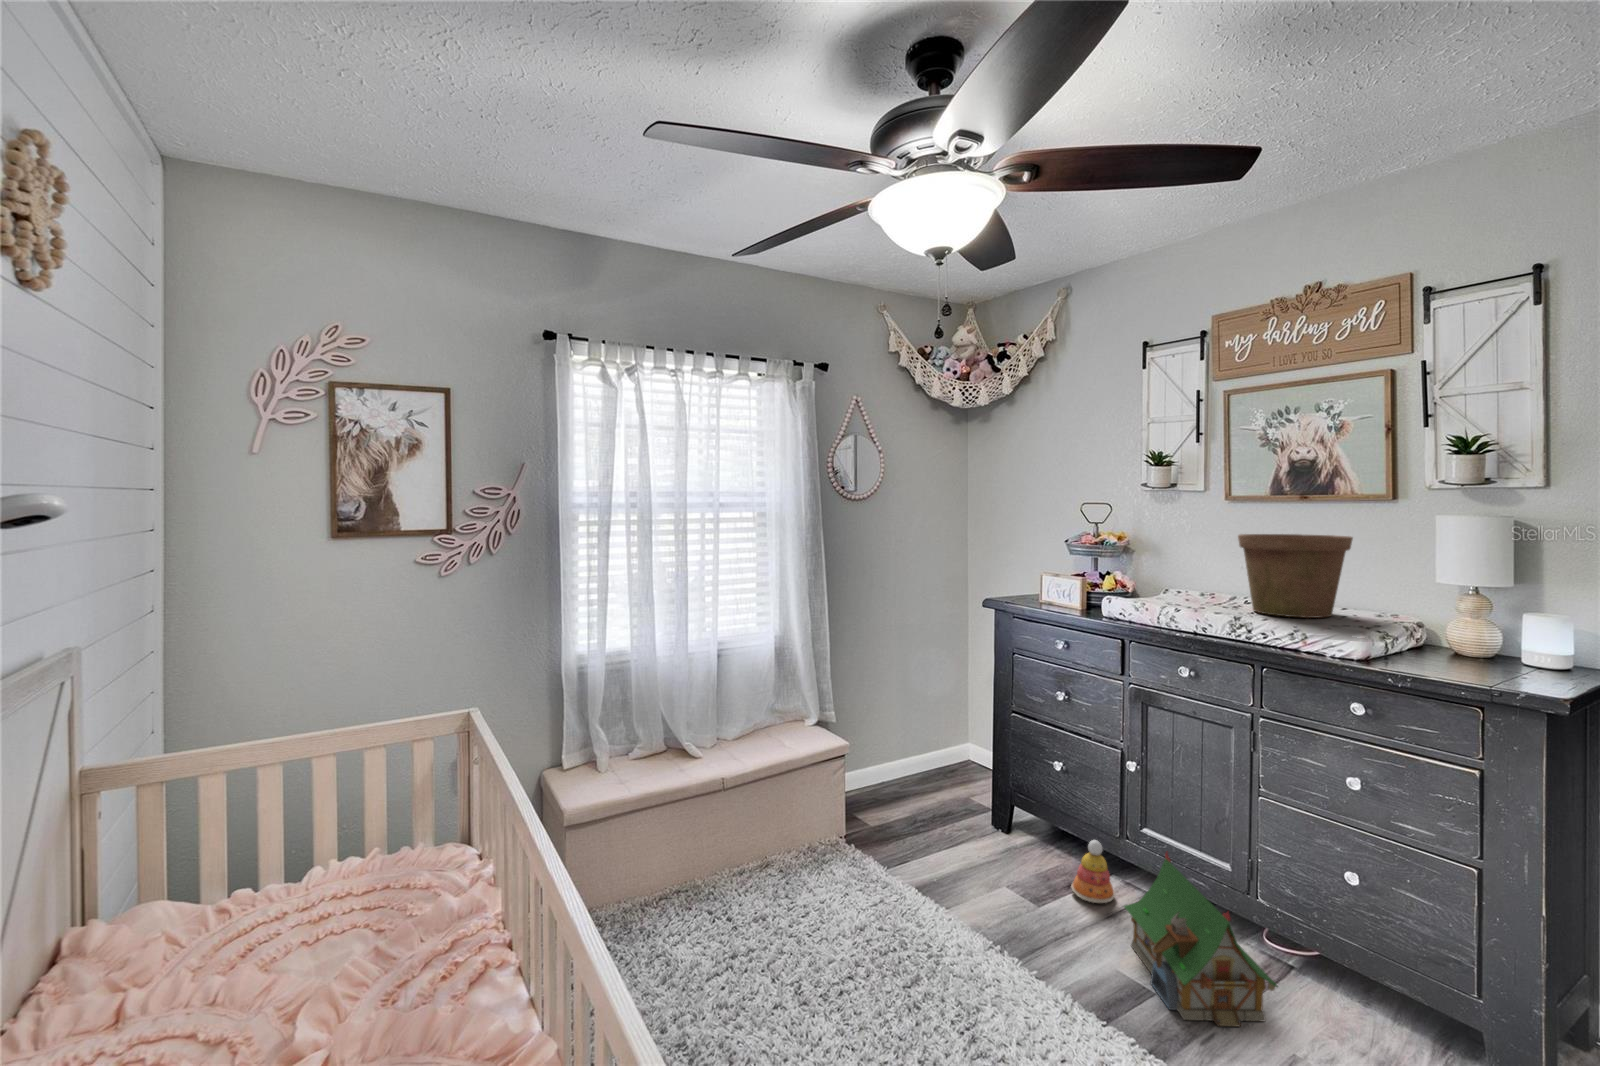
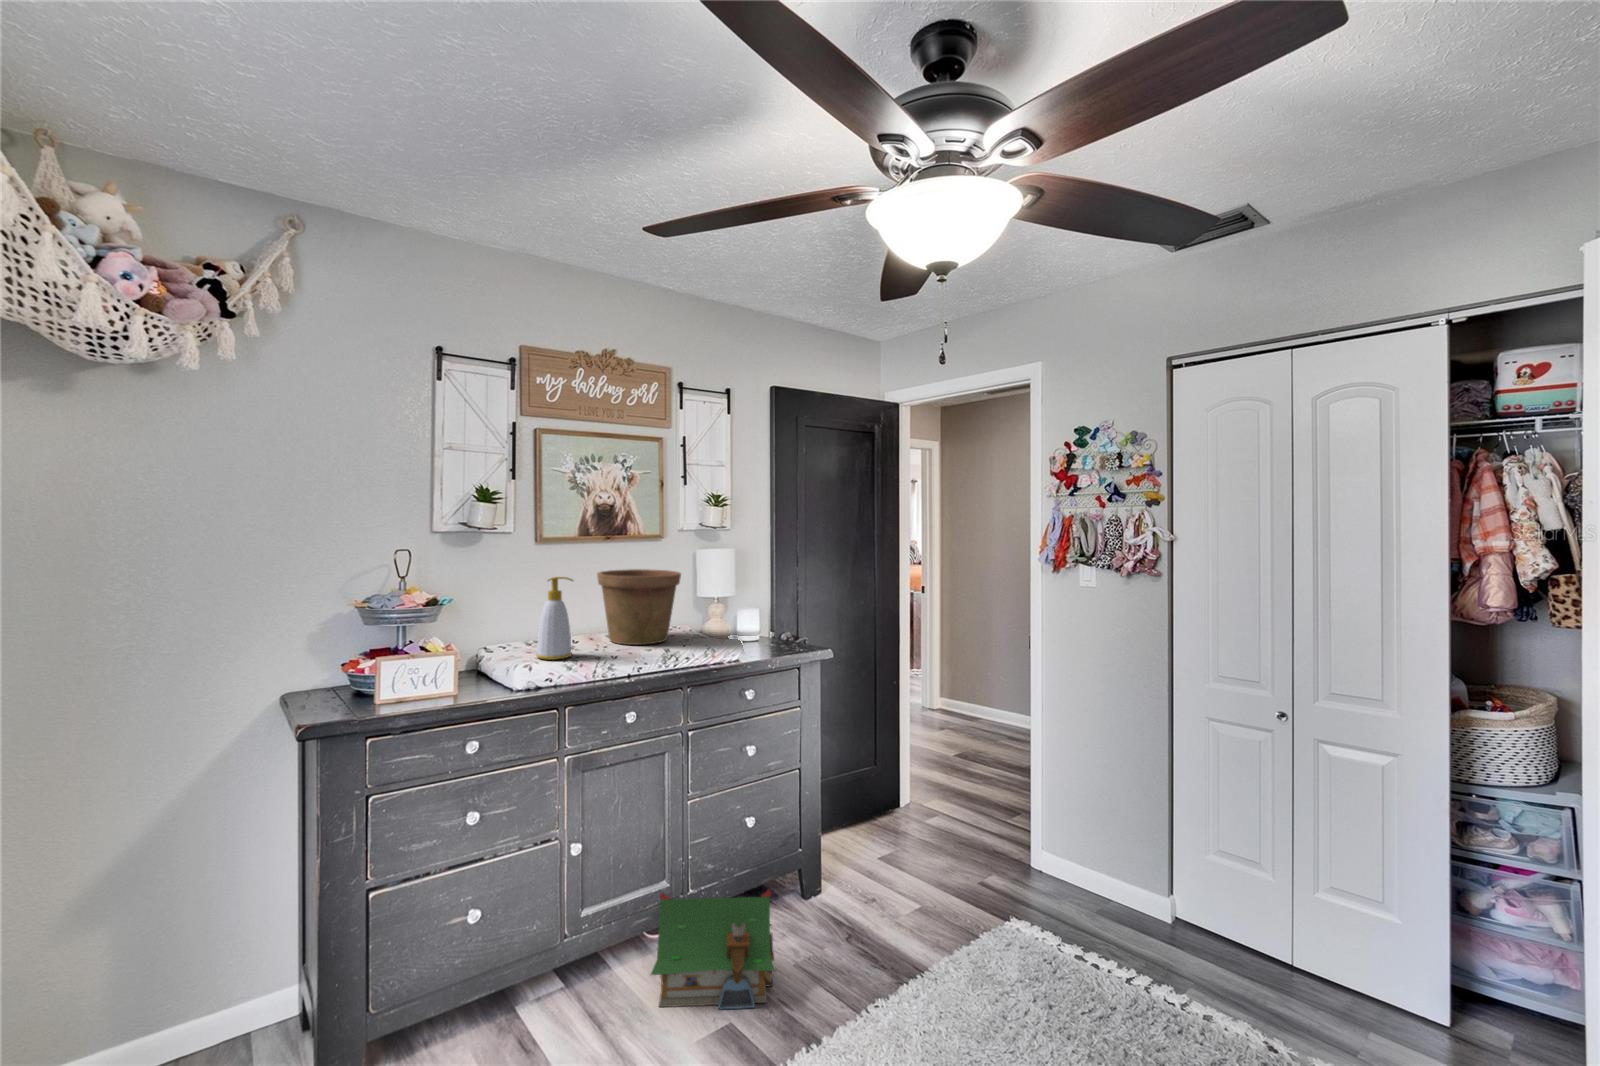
soap bottle: none [1144,530,1179,605] -> present [536,577,573,660]
stacking toy: present [1071,840,1115,903] -> none [536,946,586,1025]

